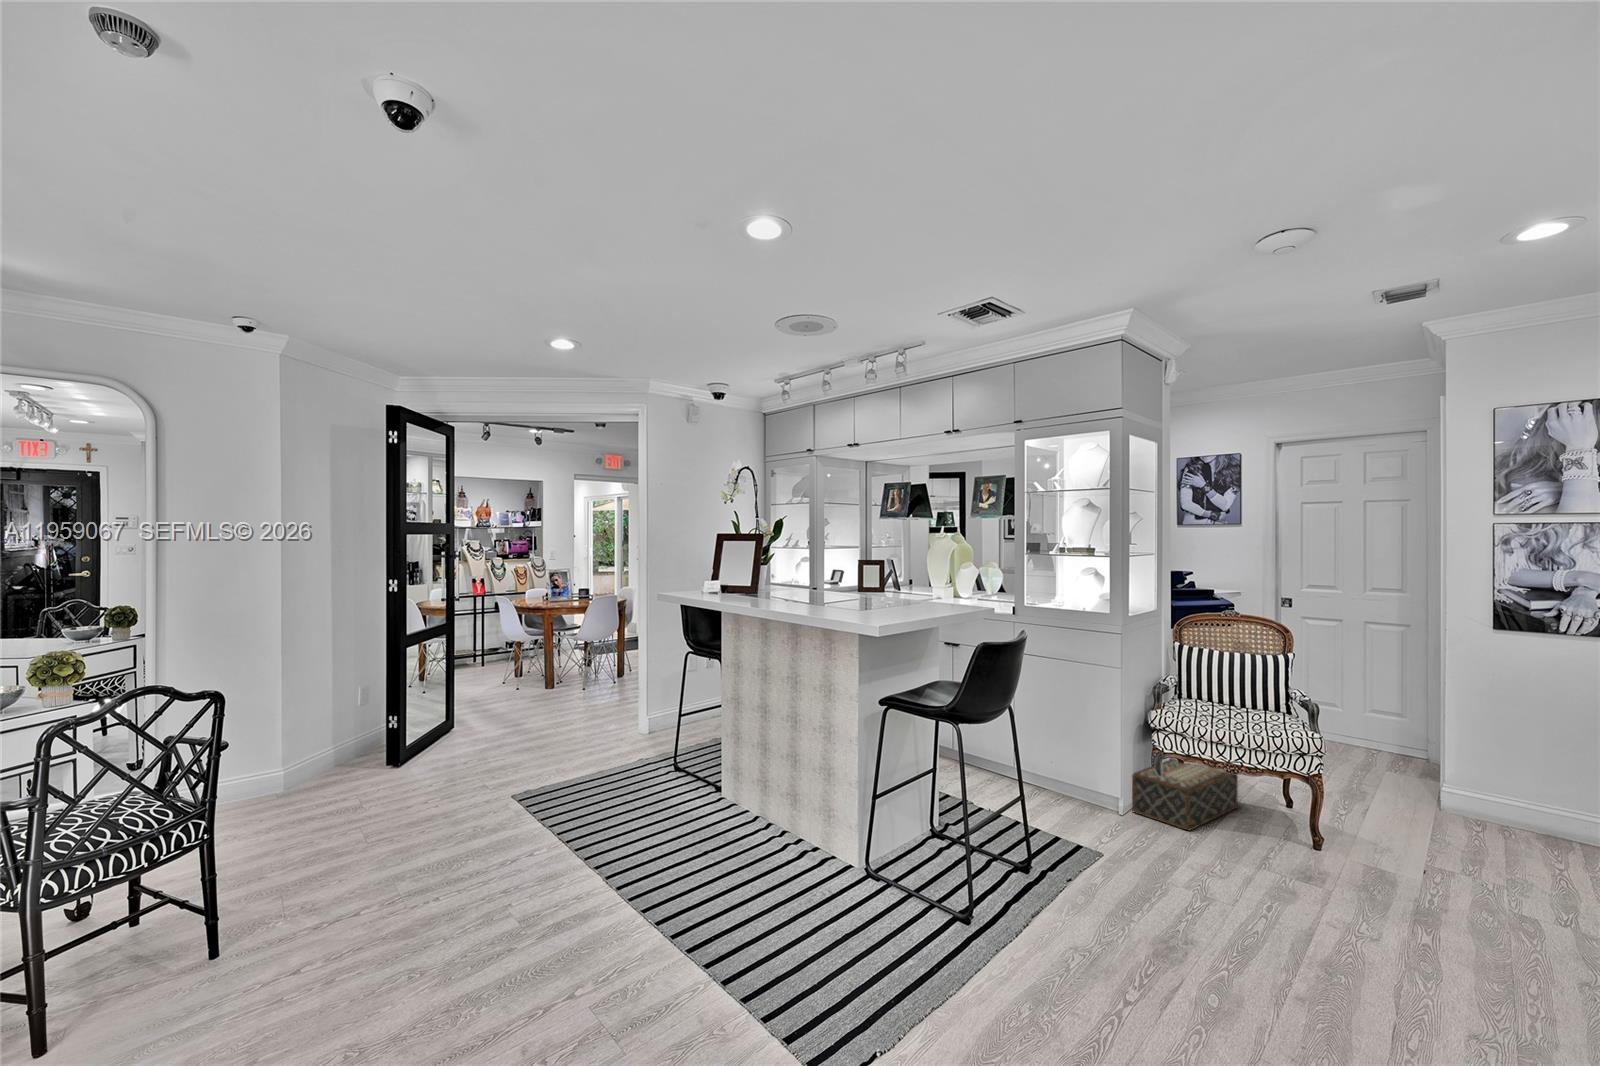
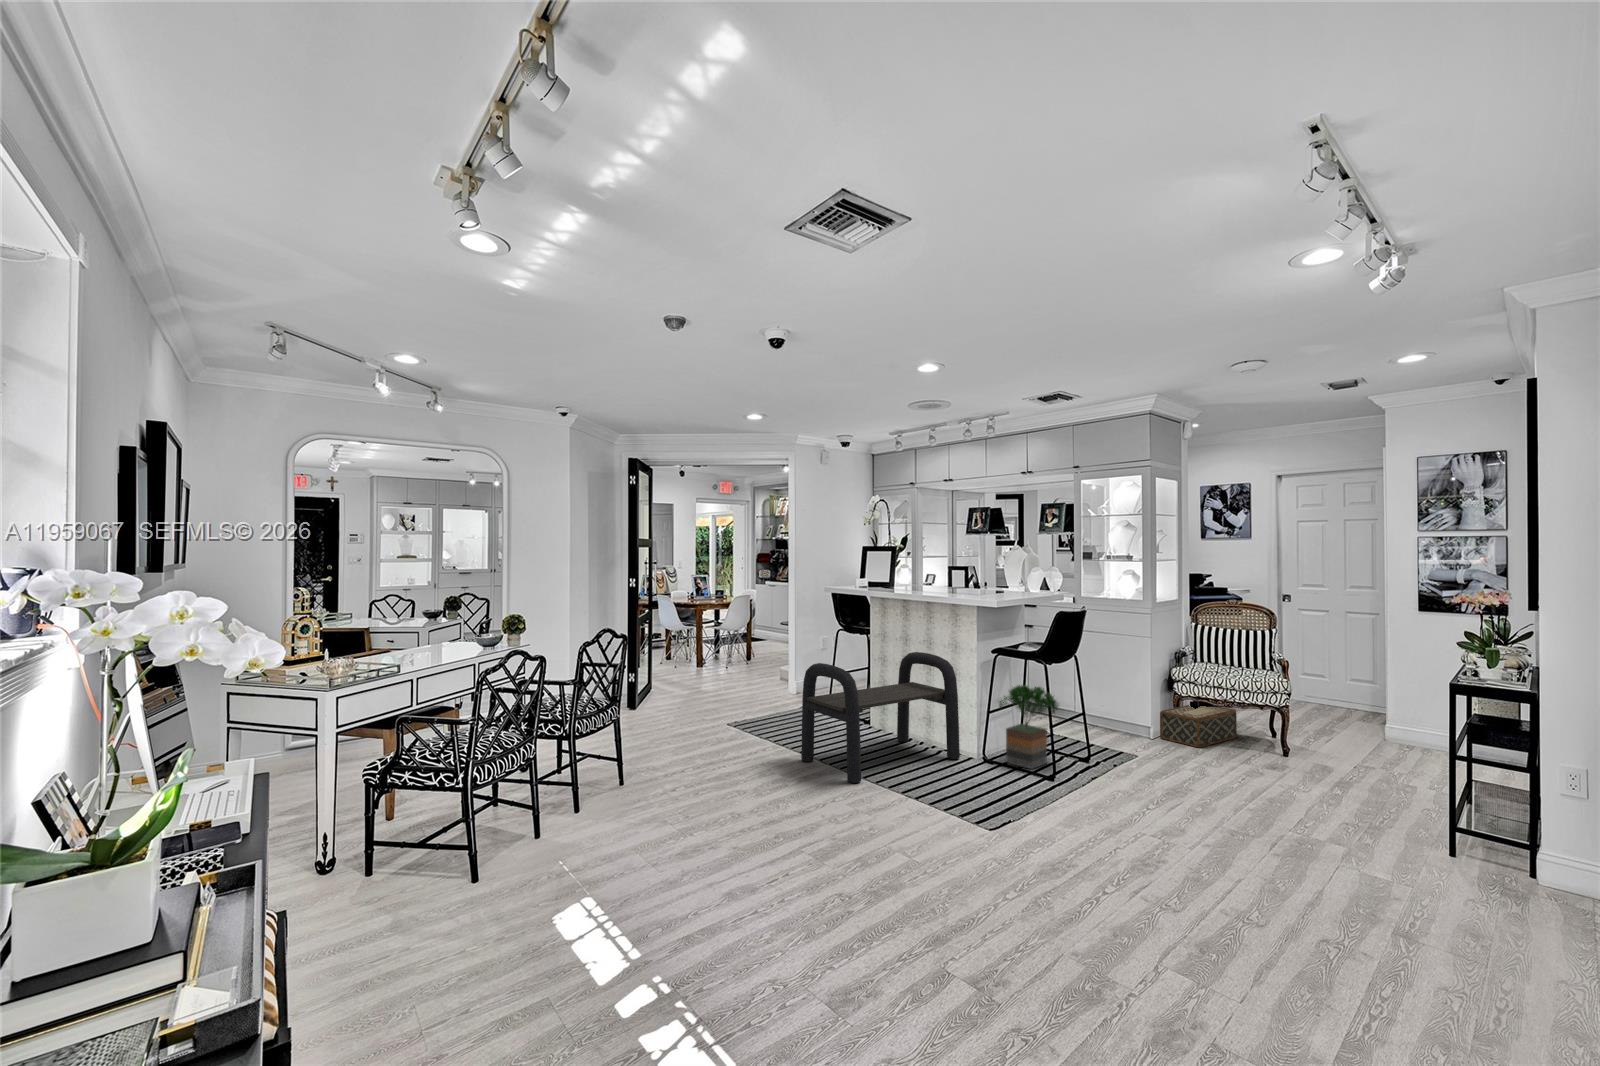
bench: none [583,695,834,934] -> present [801,652,960,783]
potted tree: none [890,747,989,888] -> present [998,685,1058,769]

